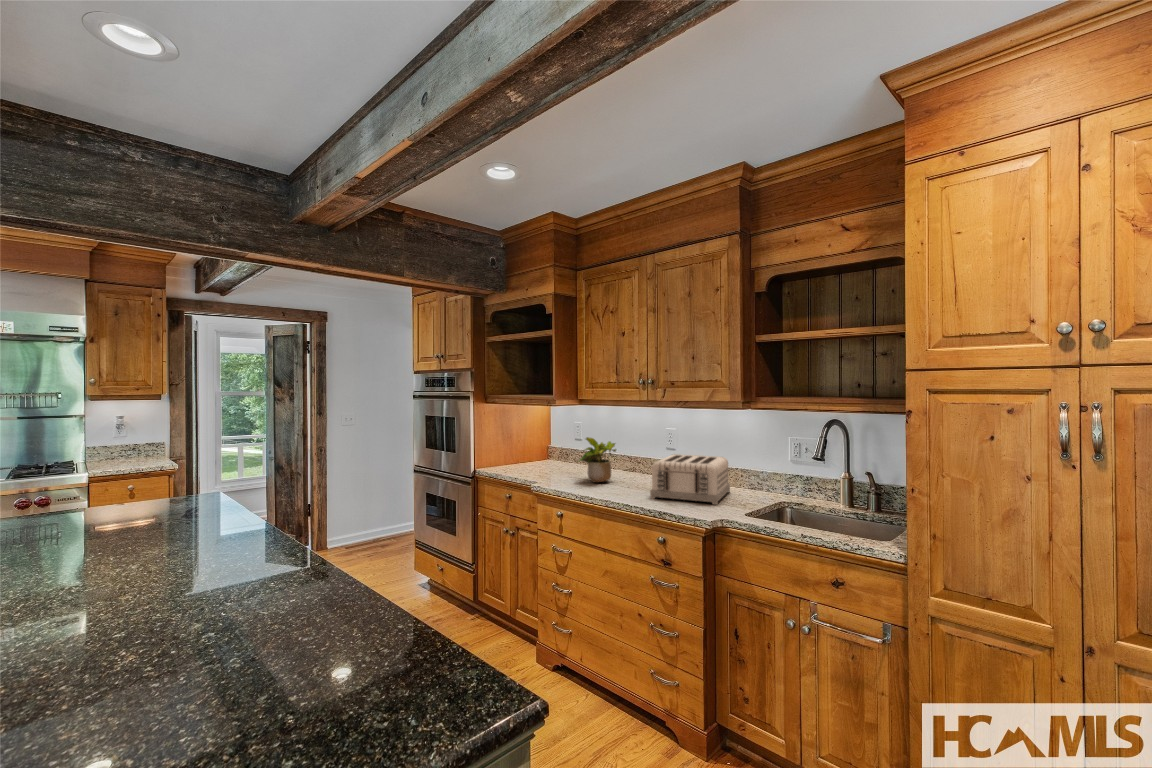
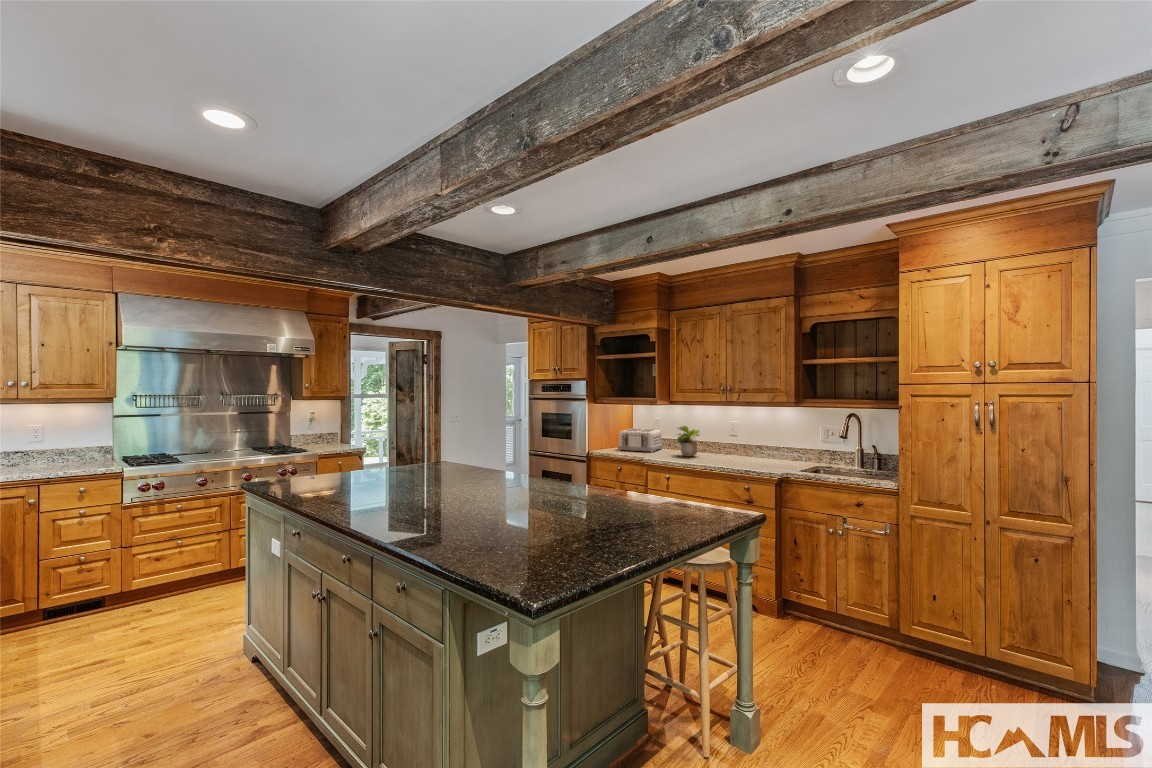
toaster: present [650,454,730,505] -> present [618,429,662,453]

